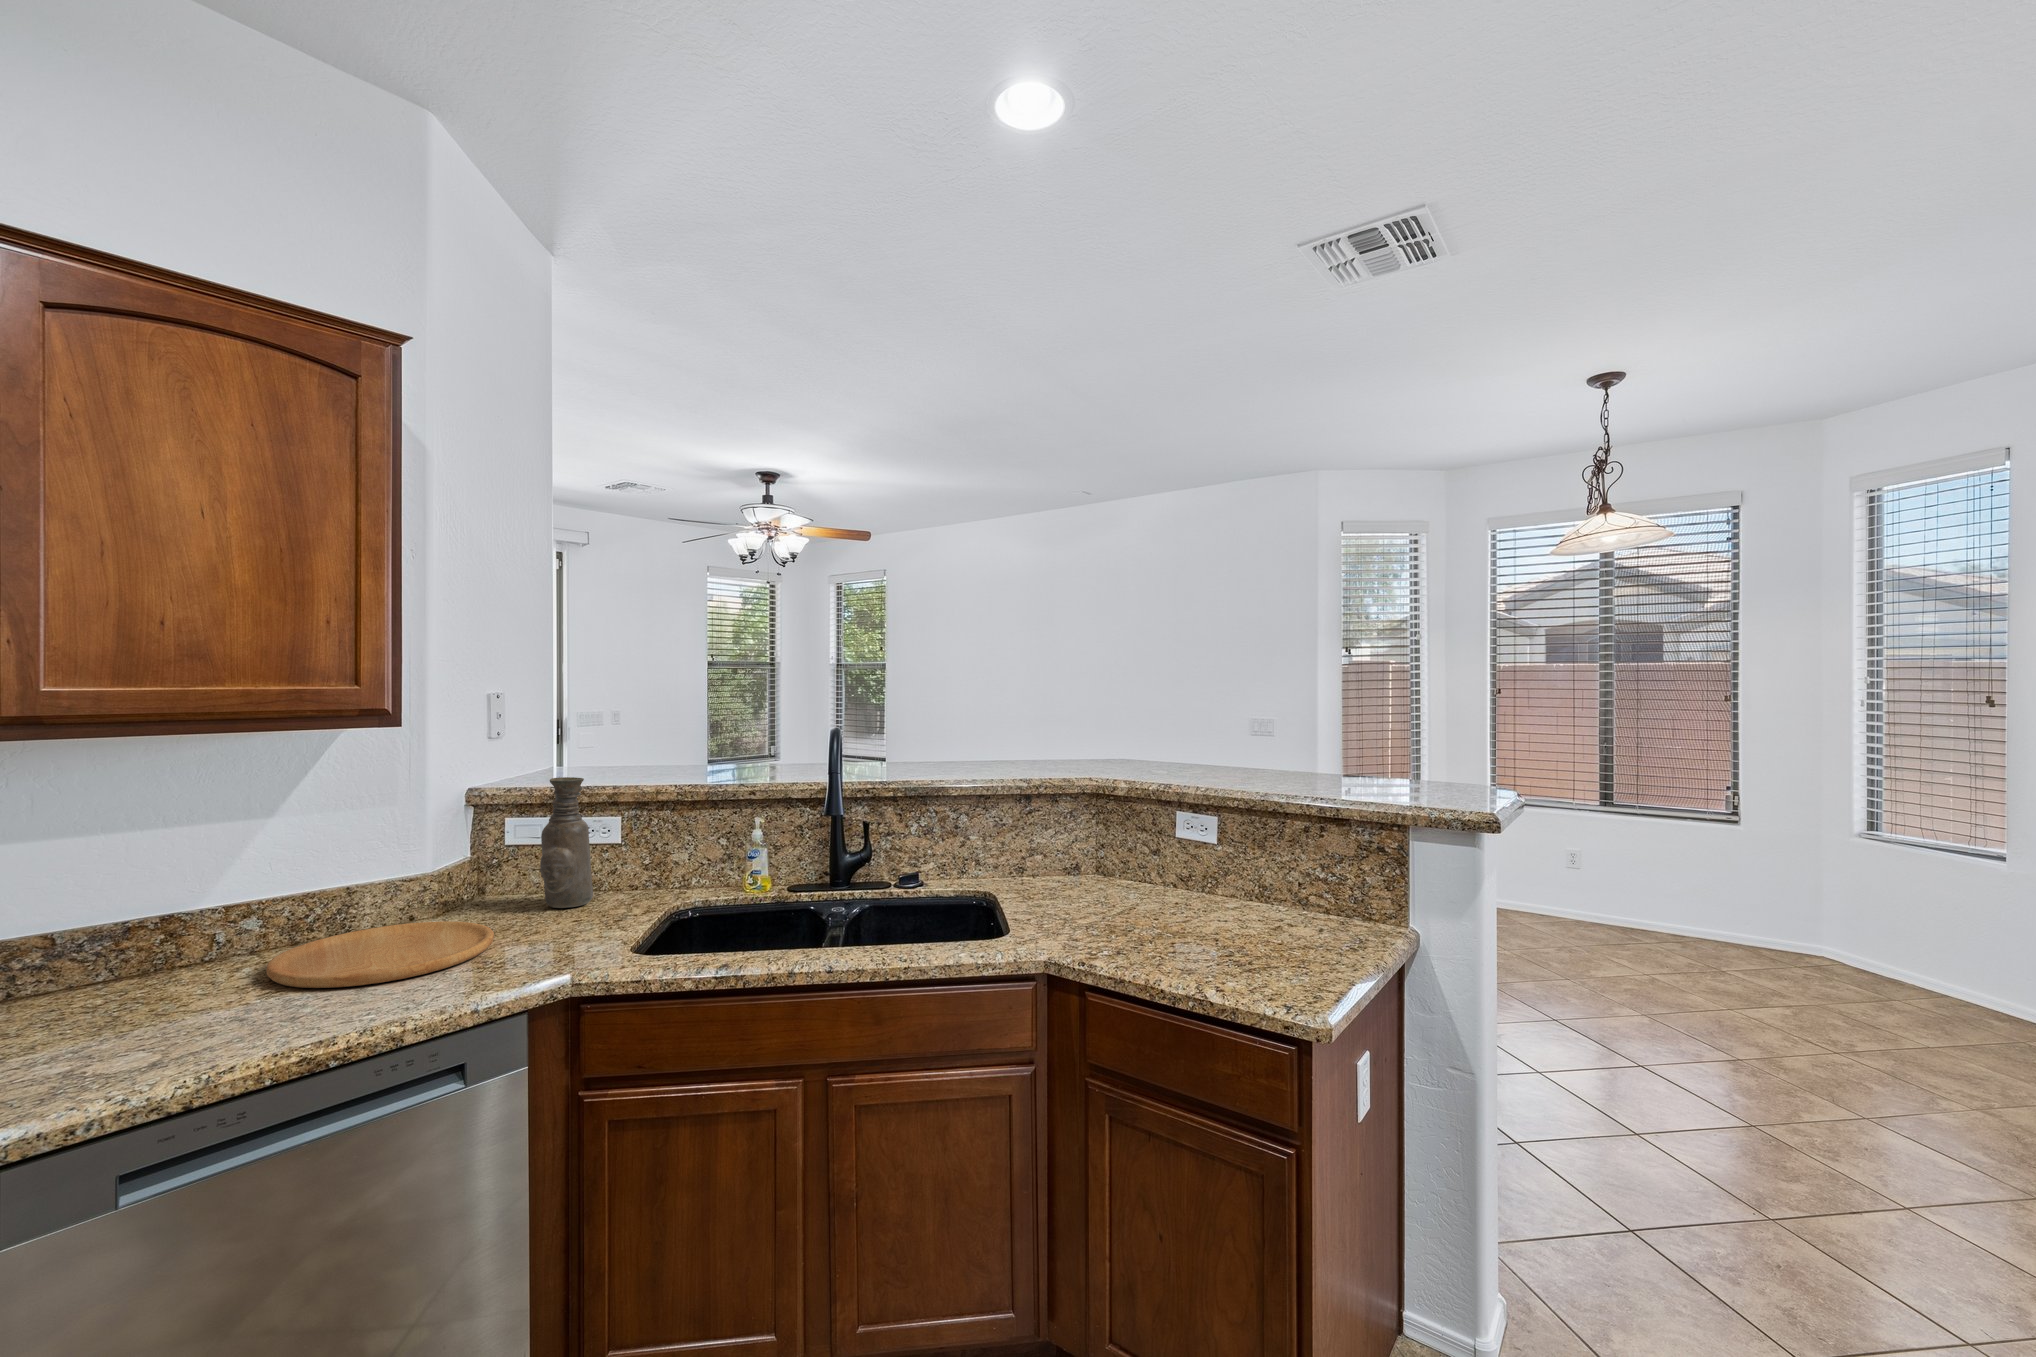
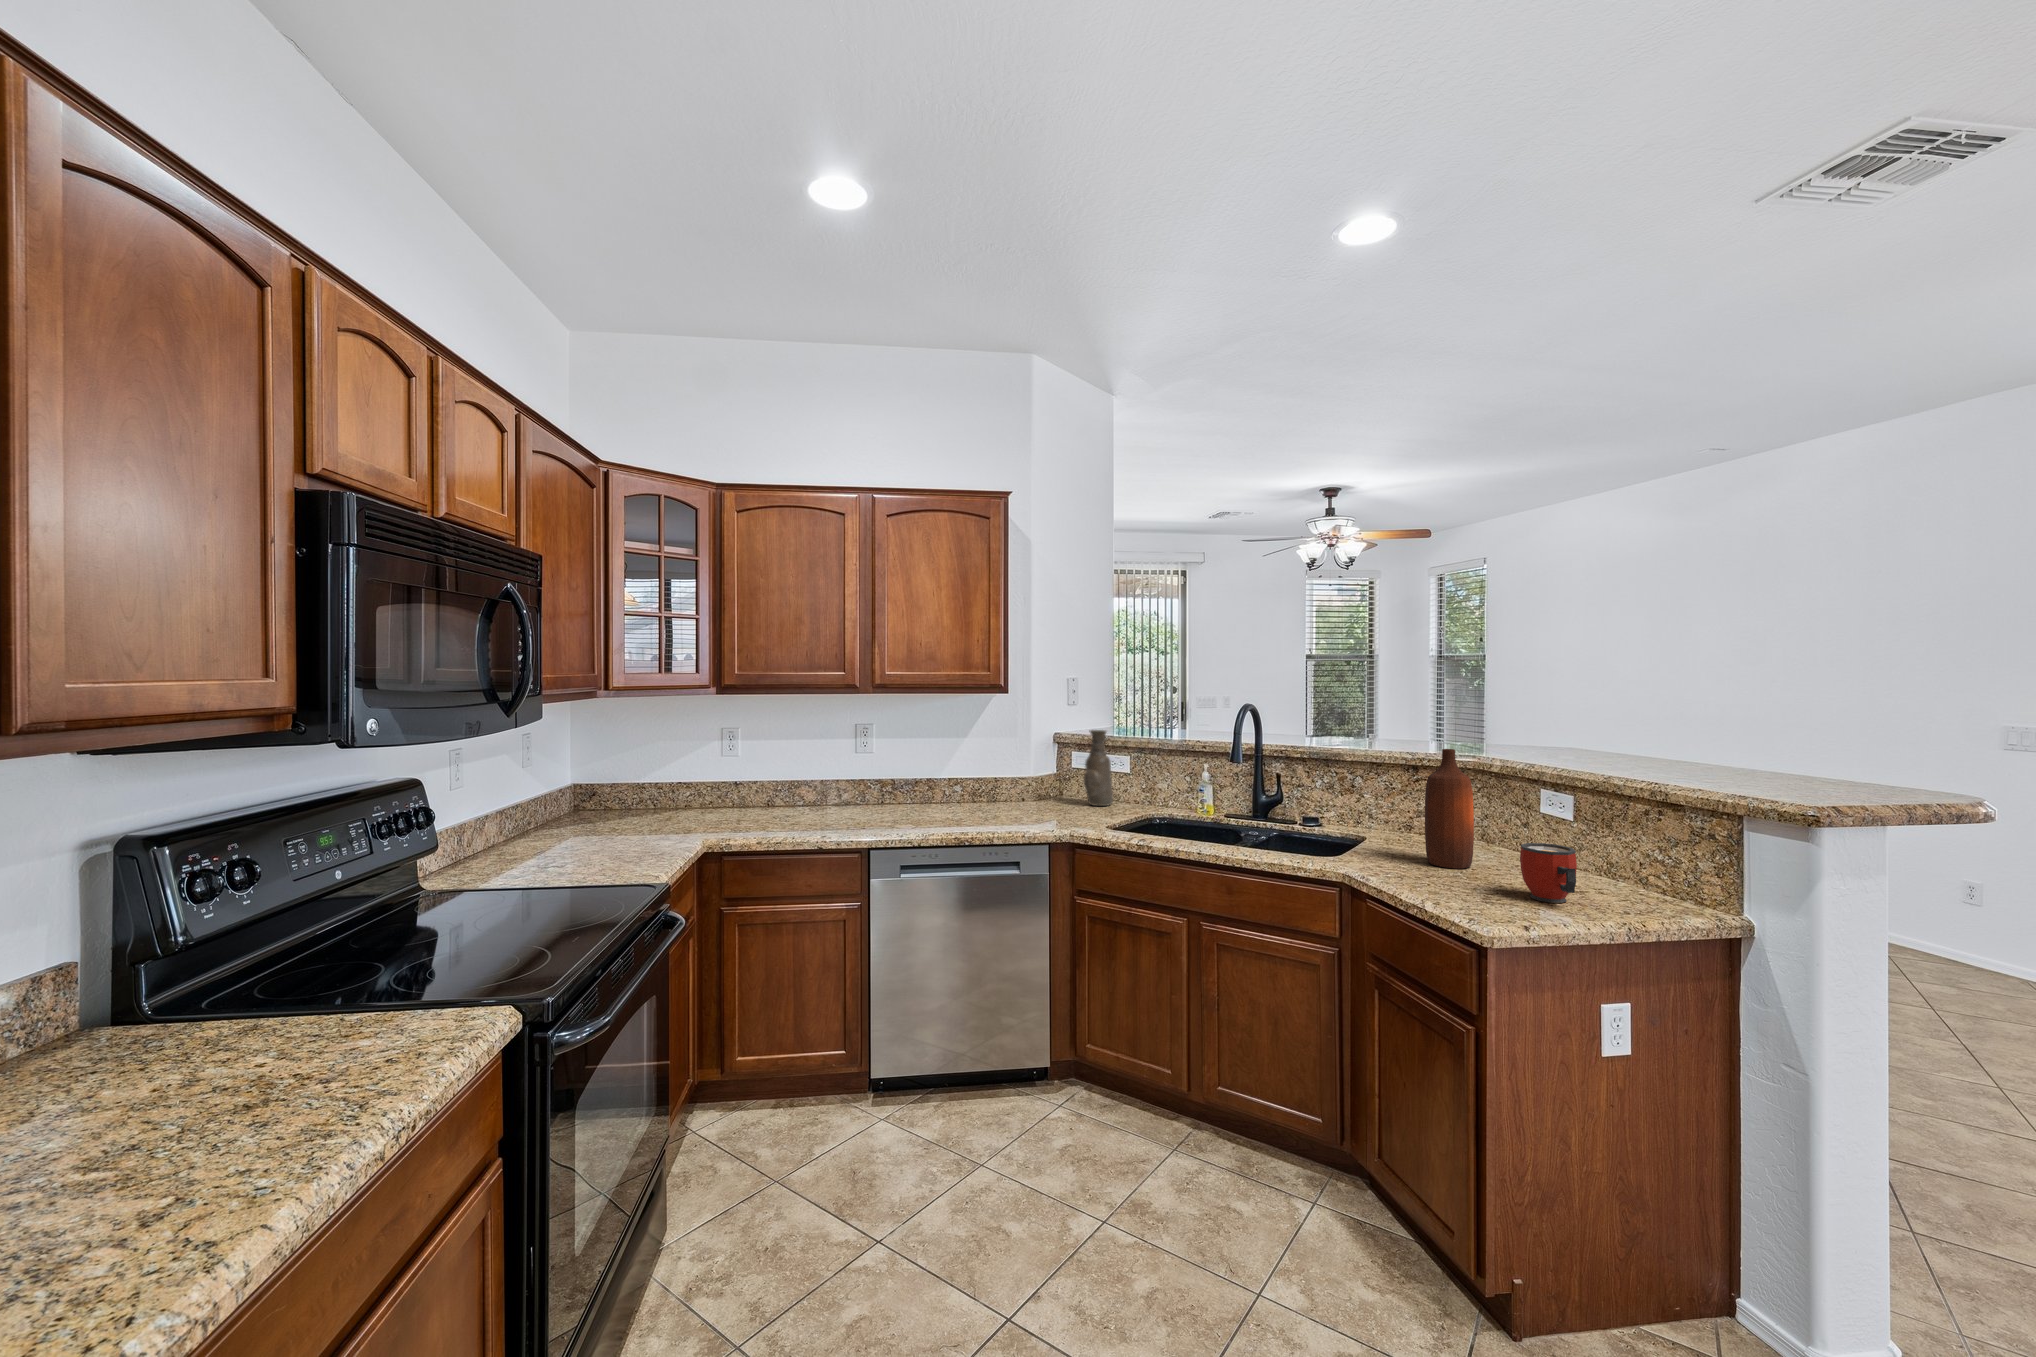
bottle: none [1098,775,1151,923] -> present [1425,749,1474,869]
mug: none [1242,879,1313,950] -> present [1520,843,1577,903]
cutting board: present [266,921,494,988] -> none [957,800,1050,820]

